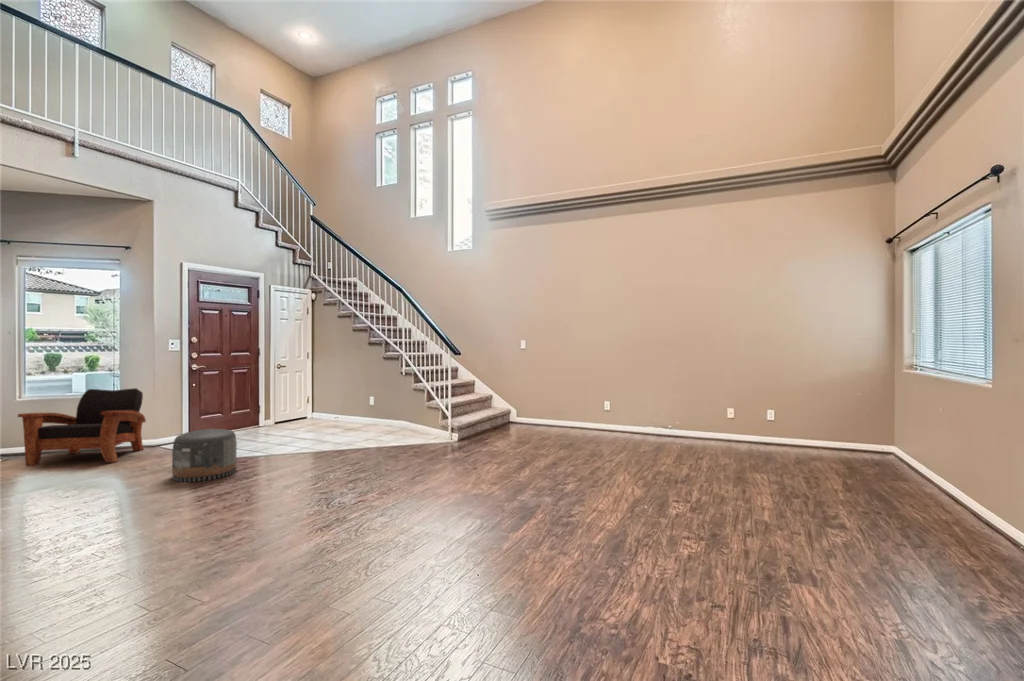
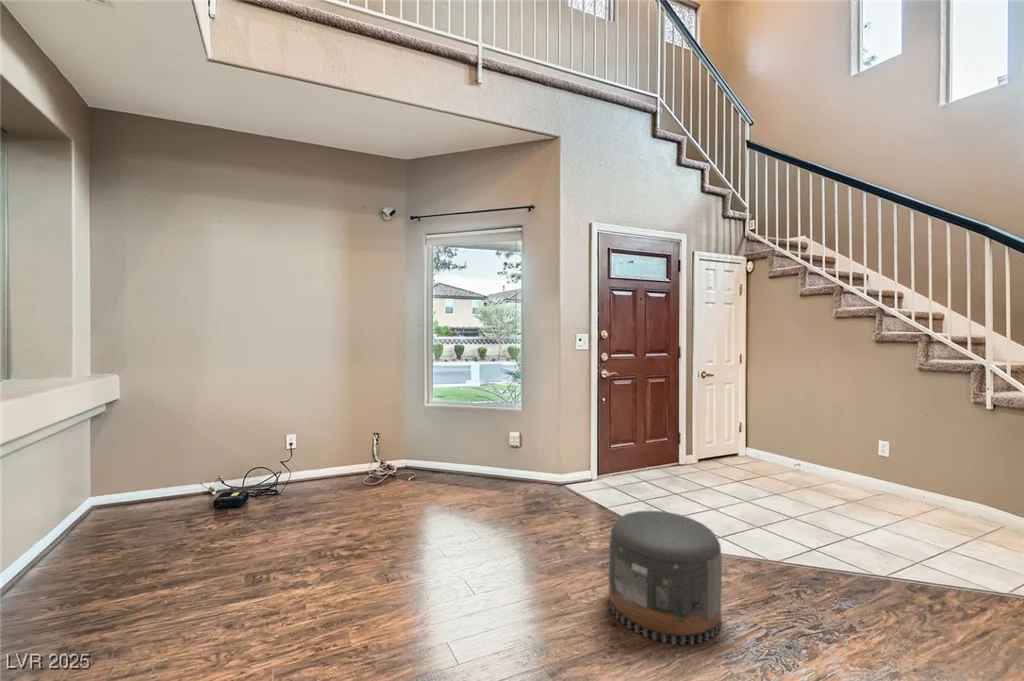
armchair: present [18,388,146,466] -> none [427,397,550,514]

